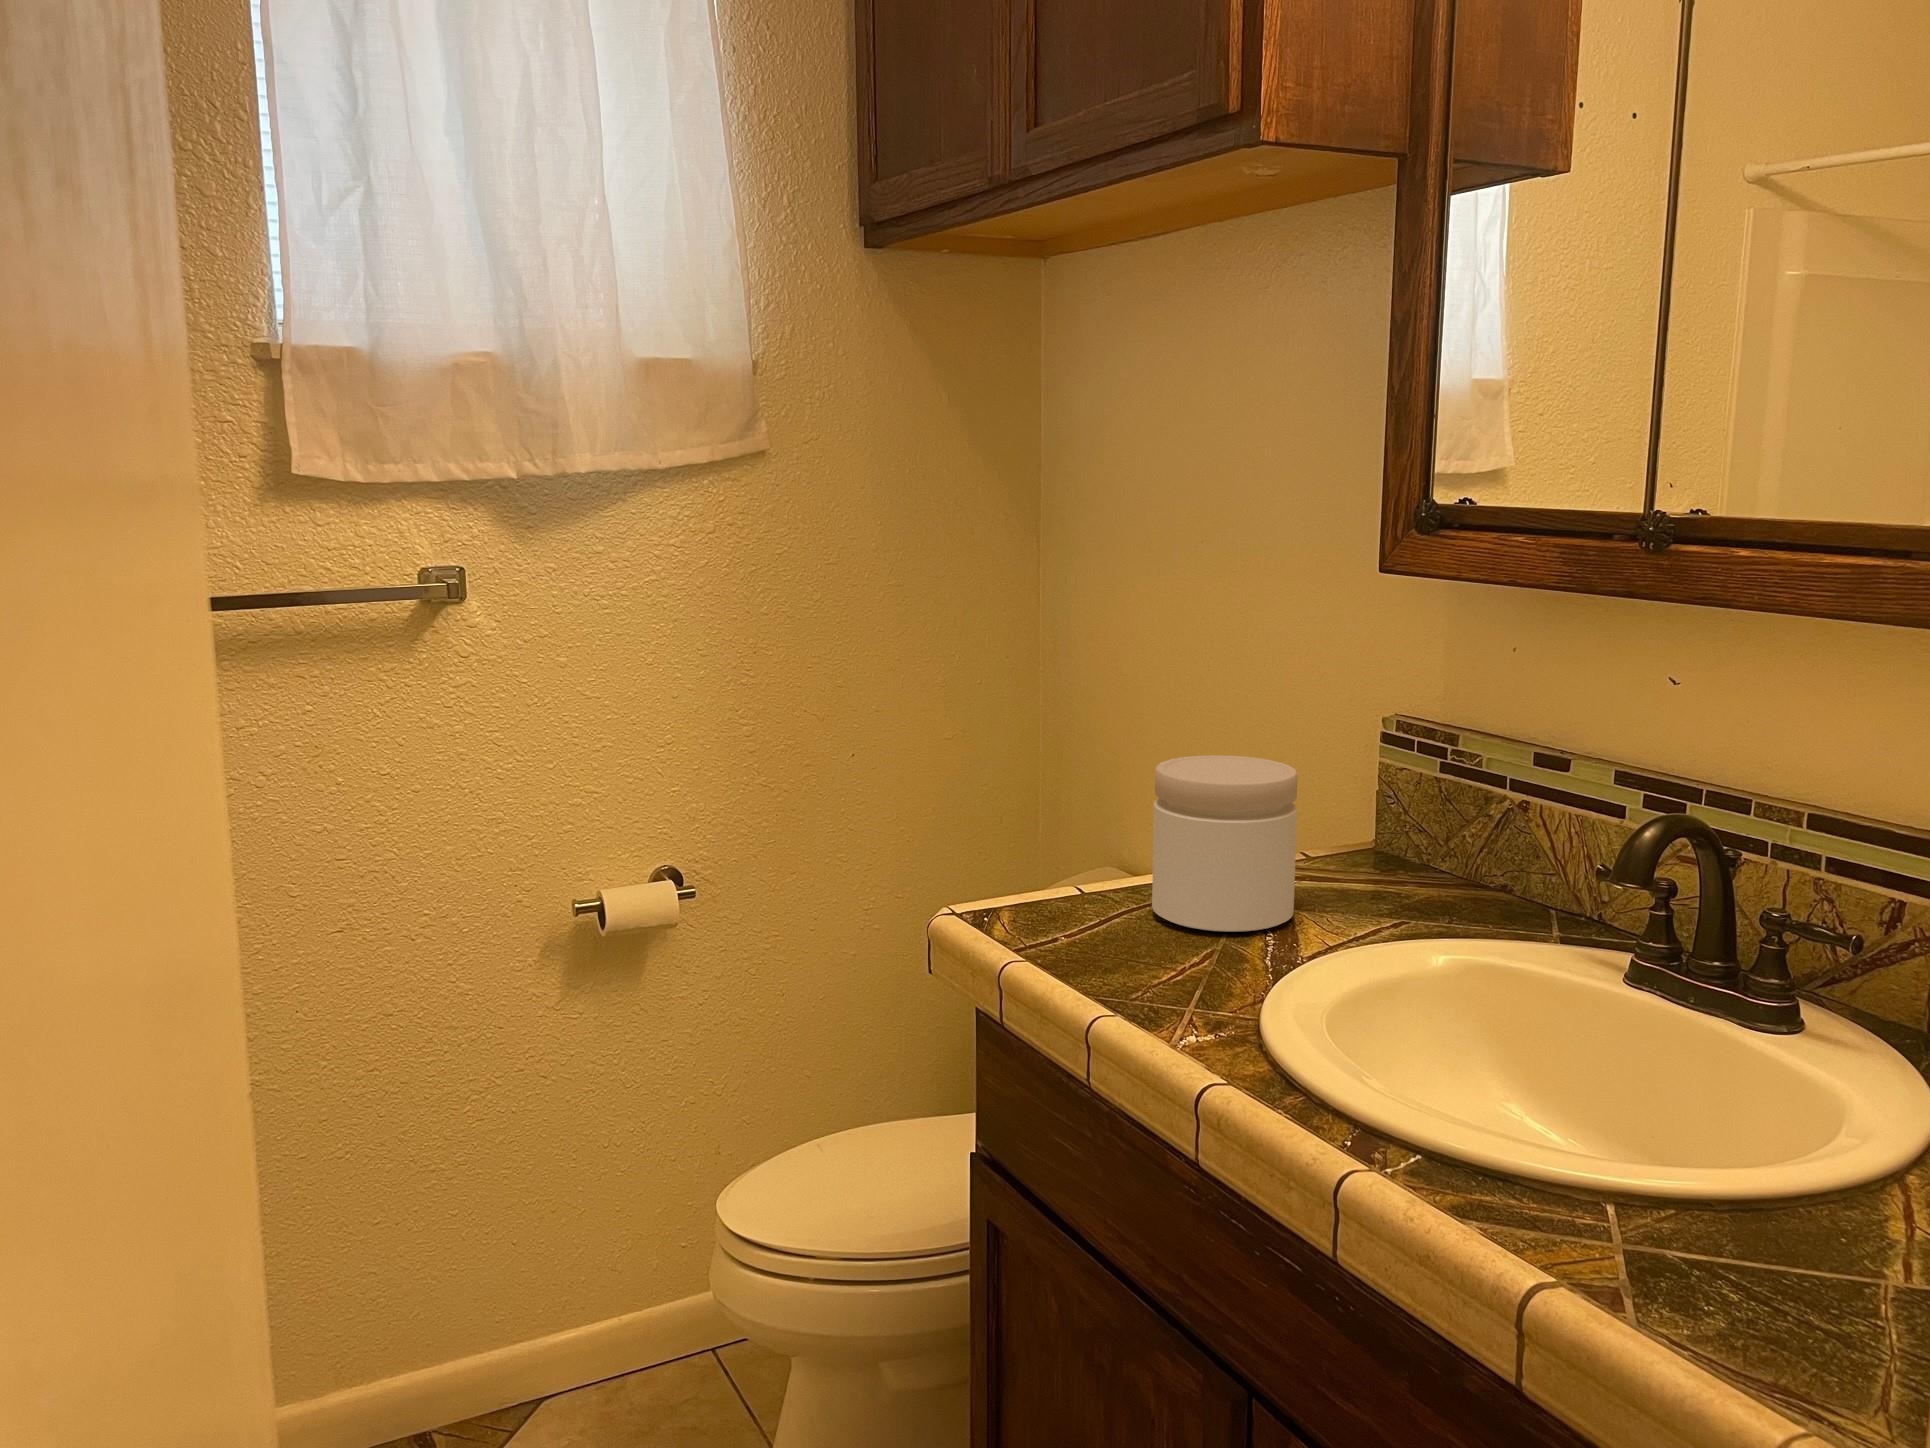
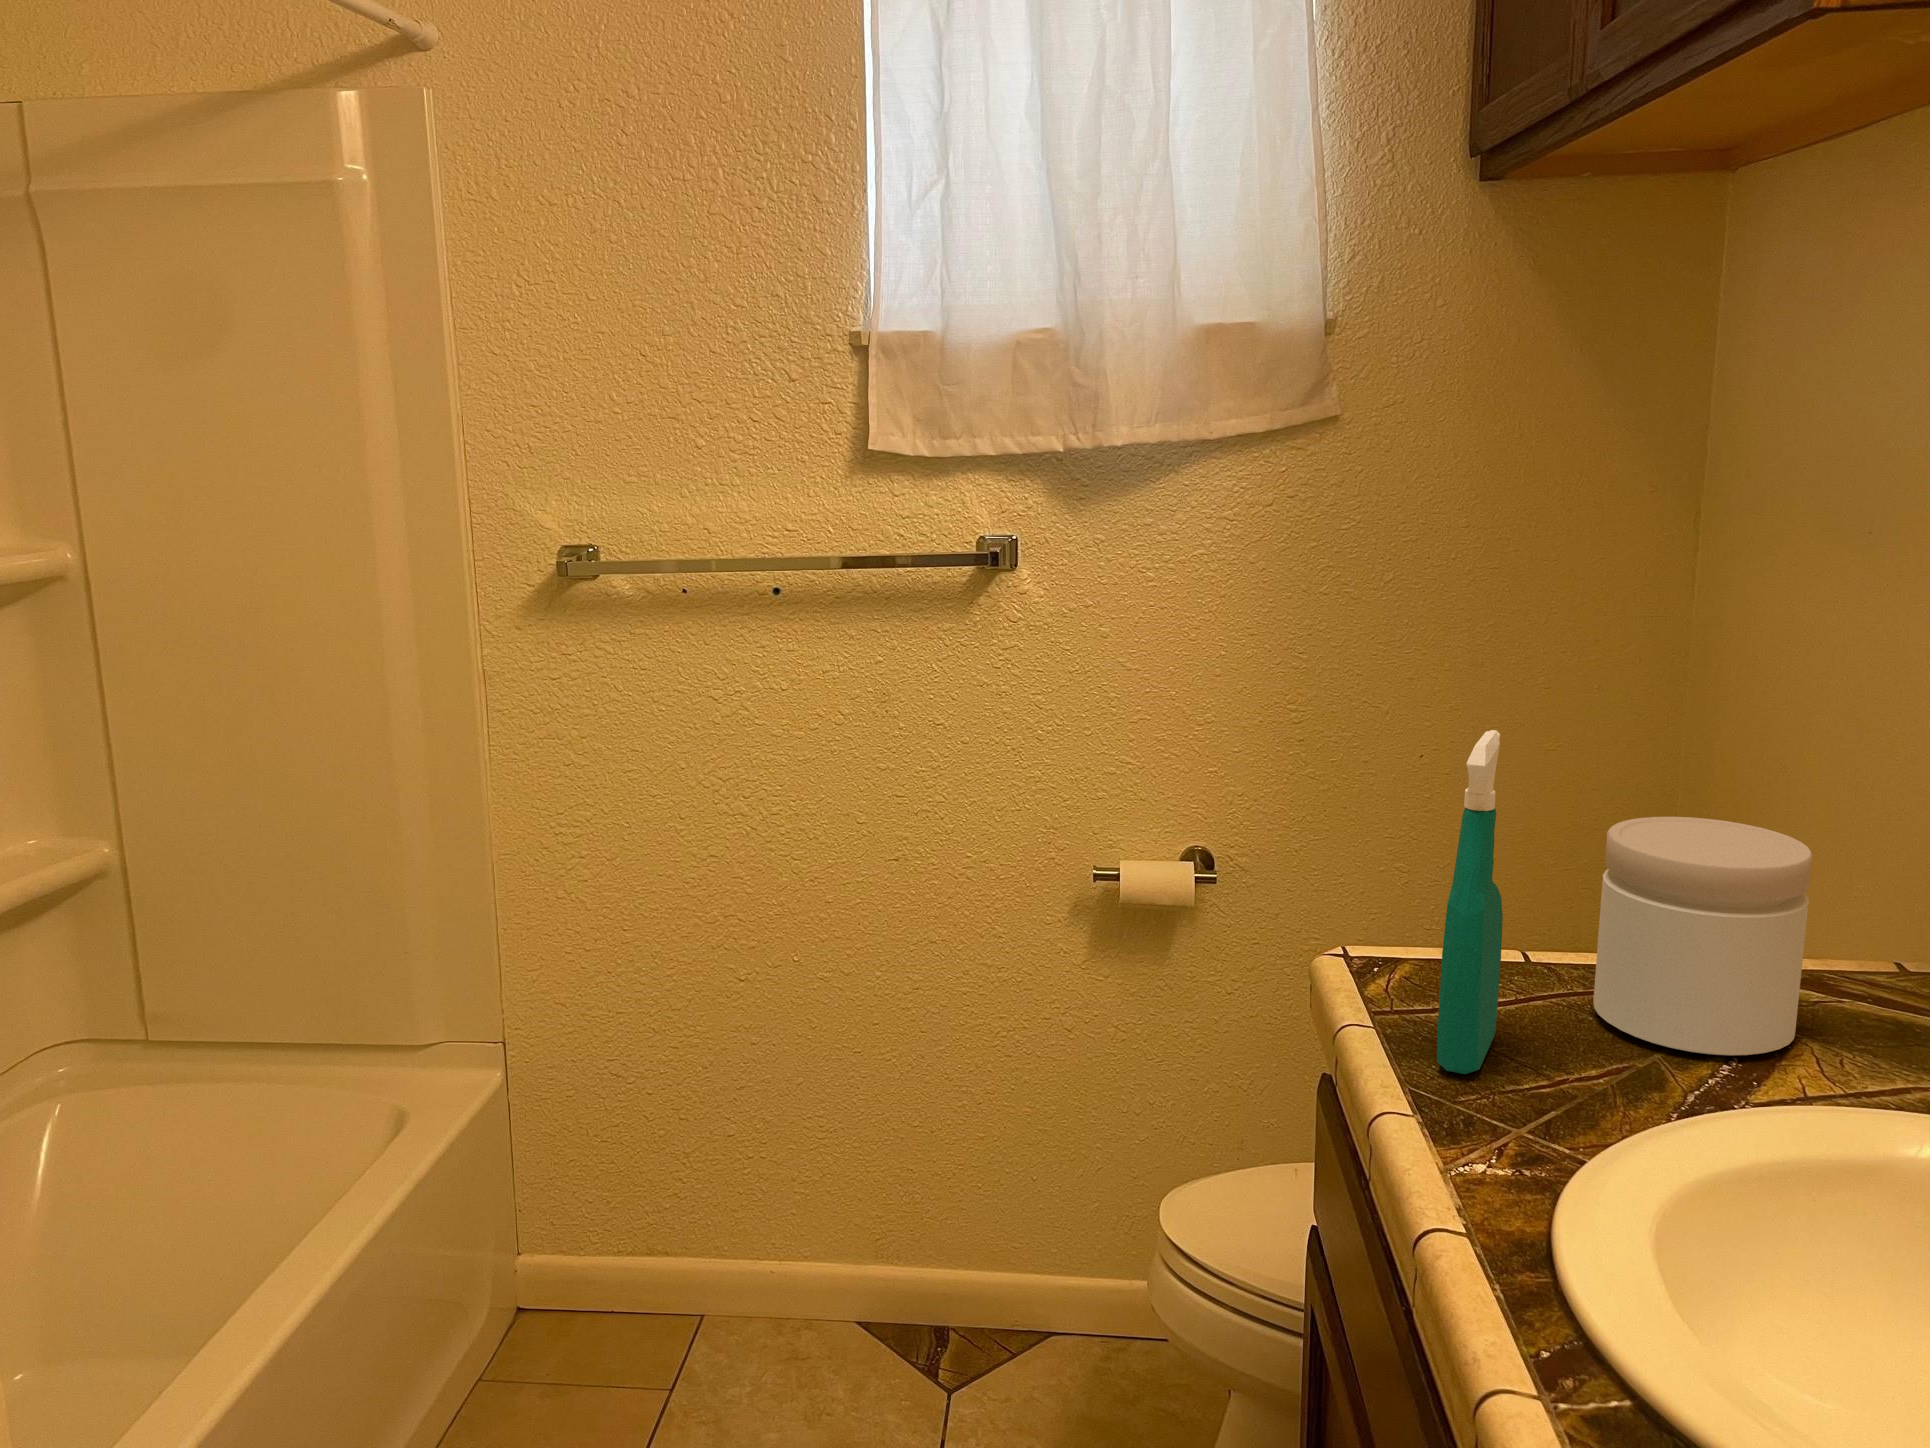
spray bottle: none [1082,696,1132,981] -> present [1437,730,1503,1074]

